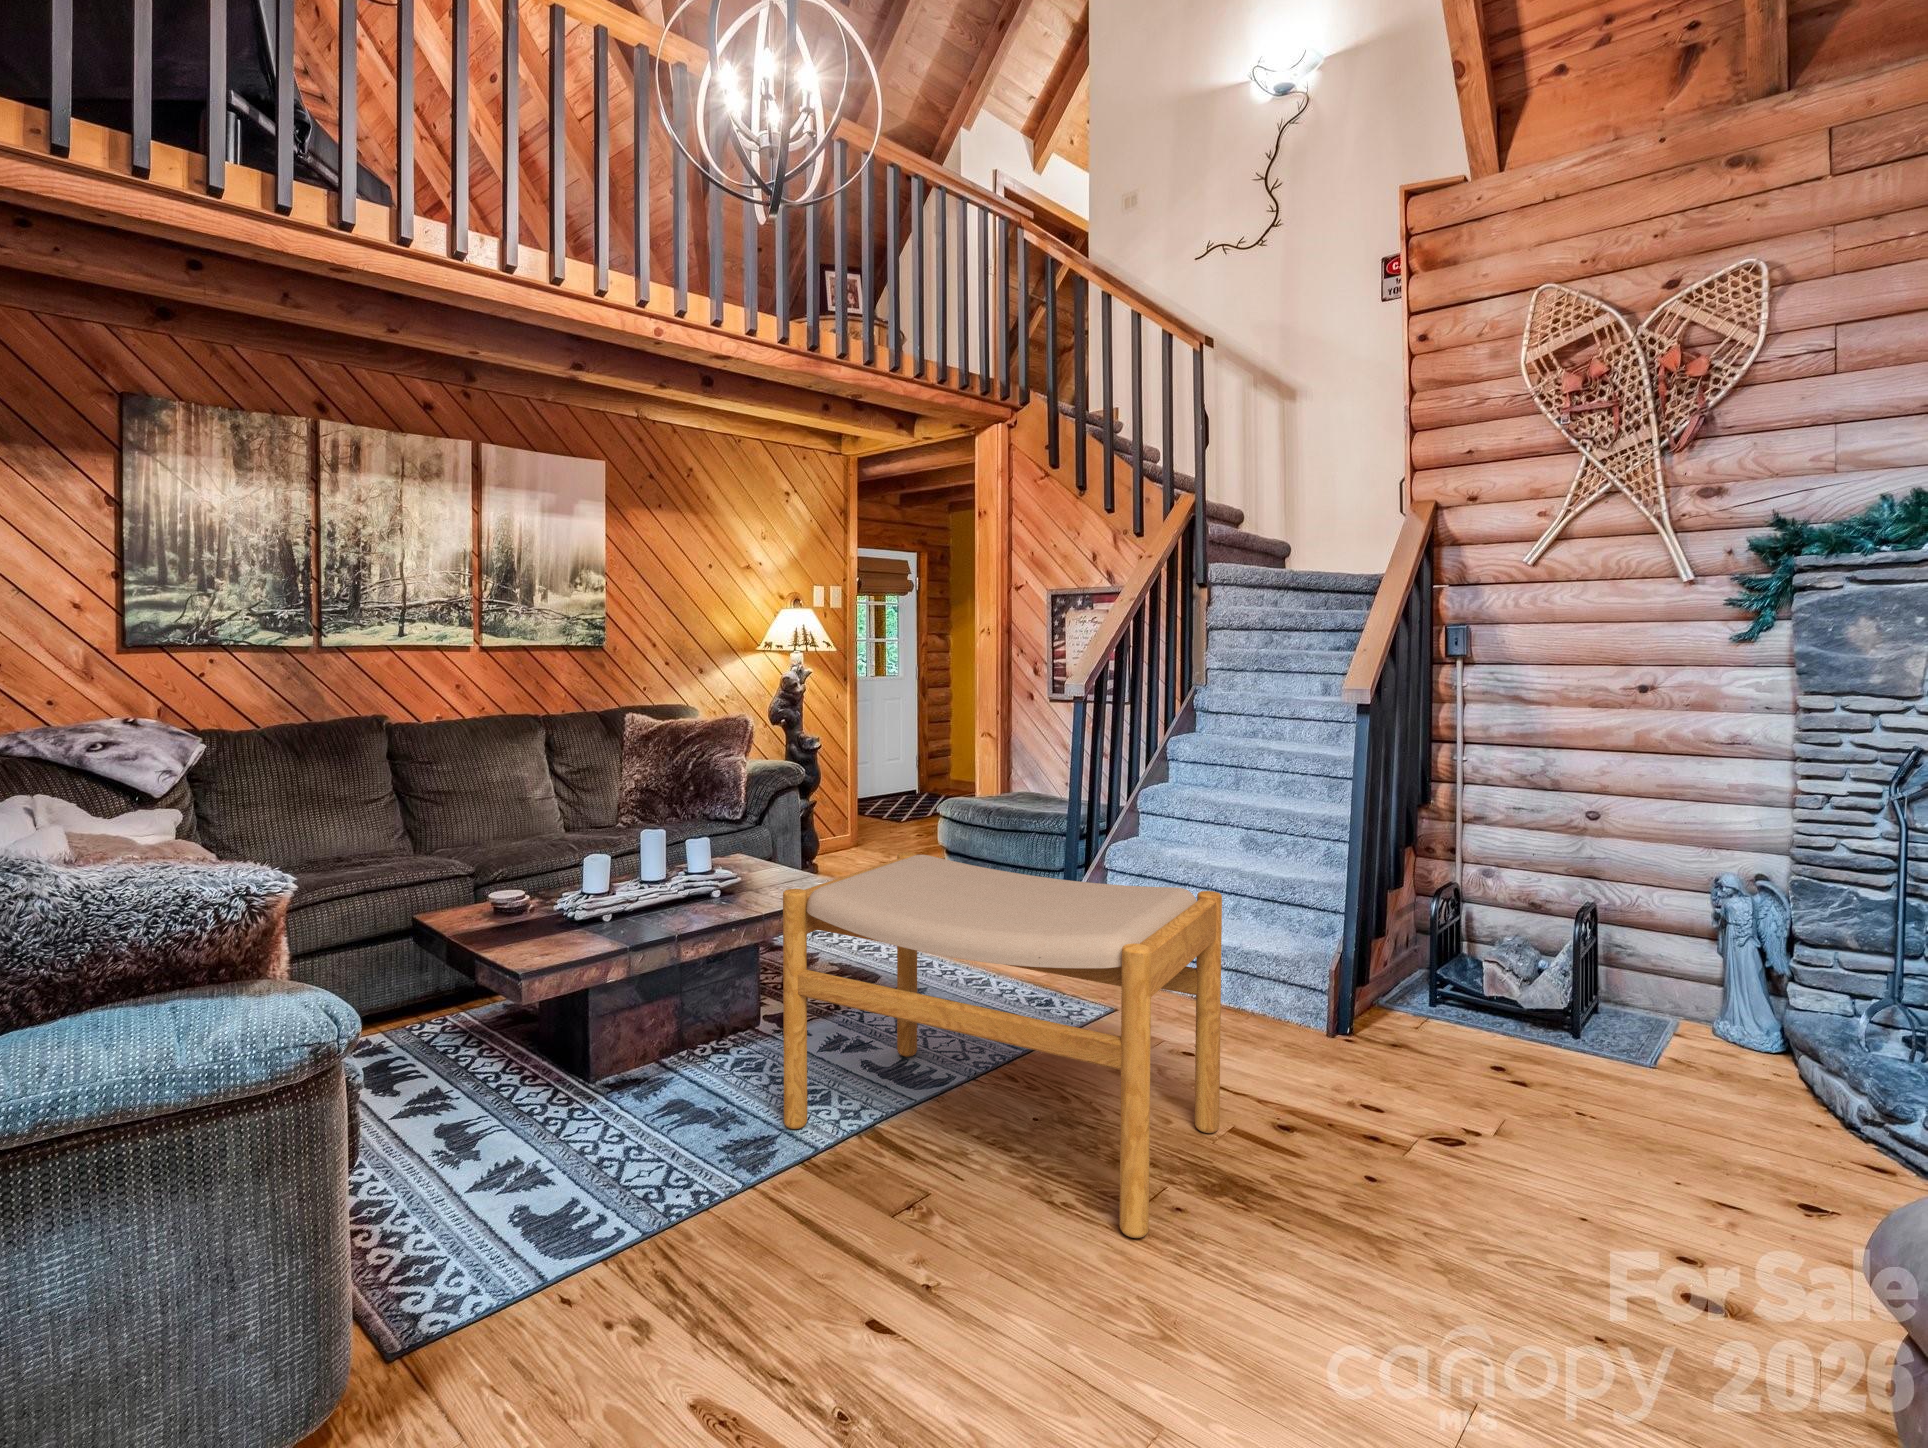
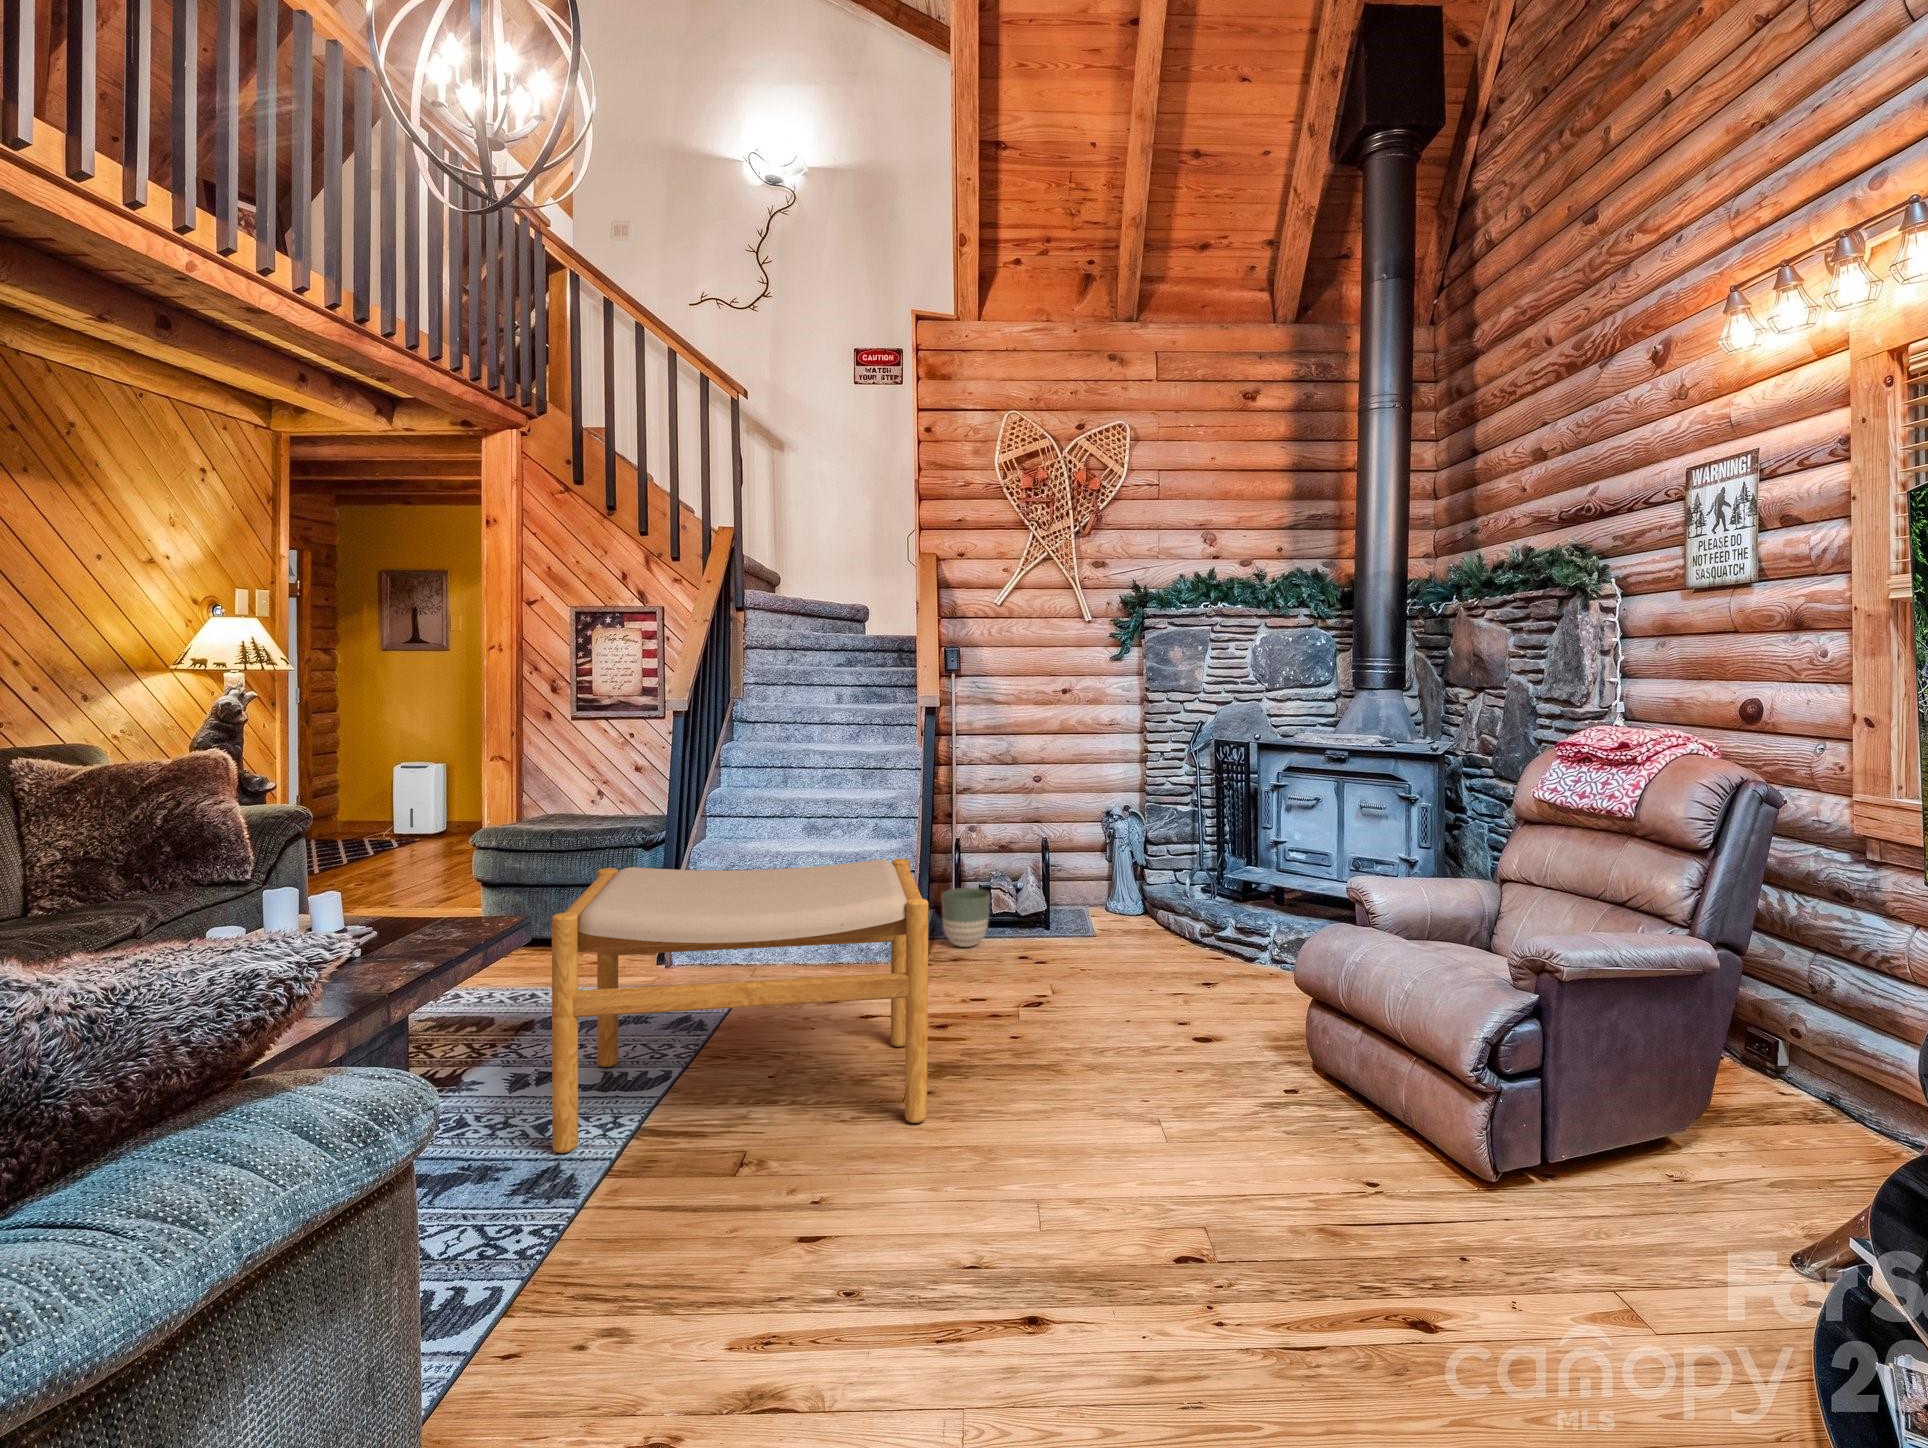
planter: none [1381,947,1455,1029] -> present [942,888,990,947]

